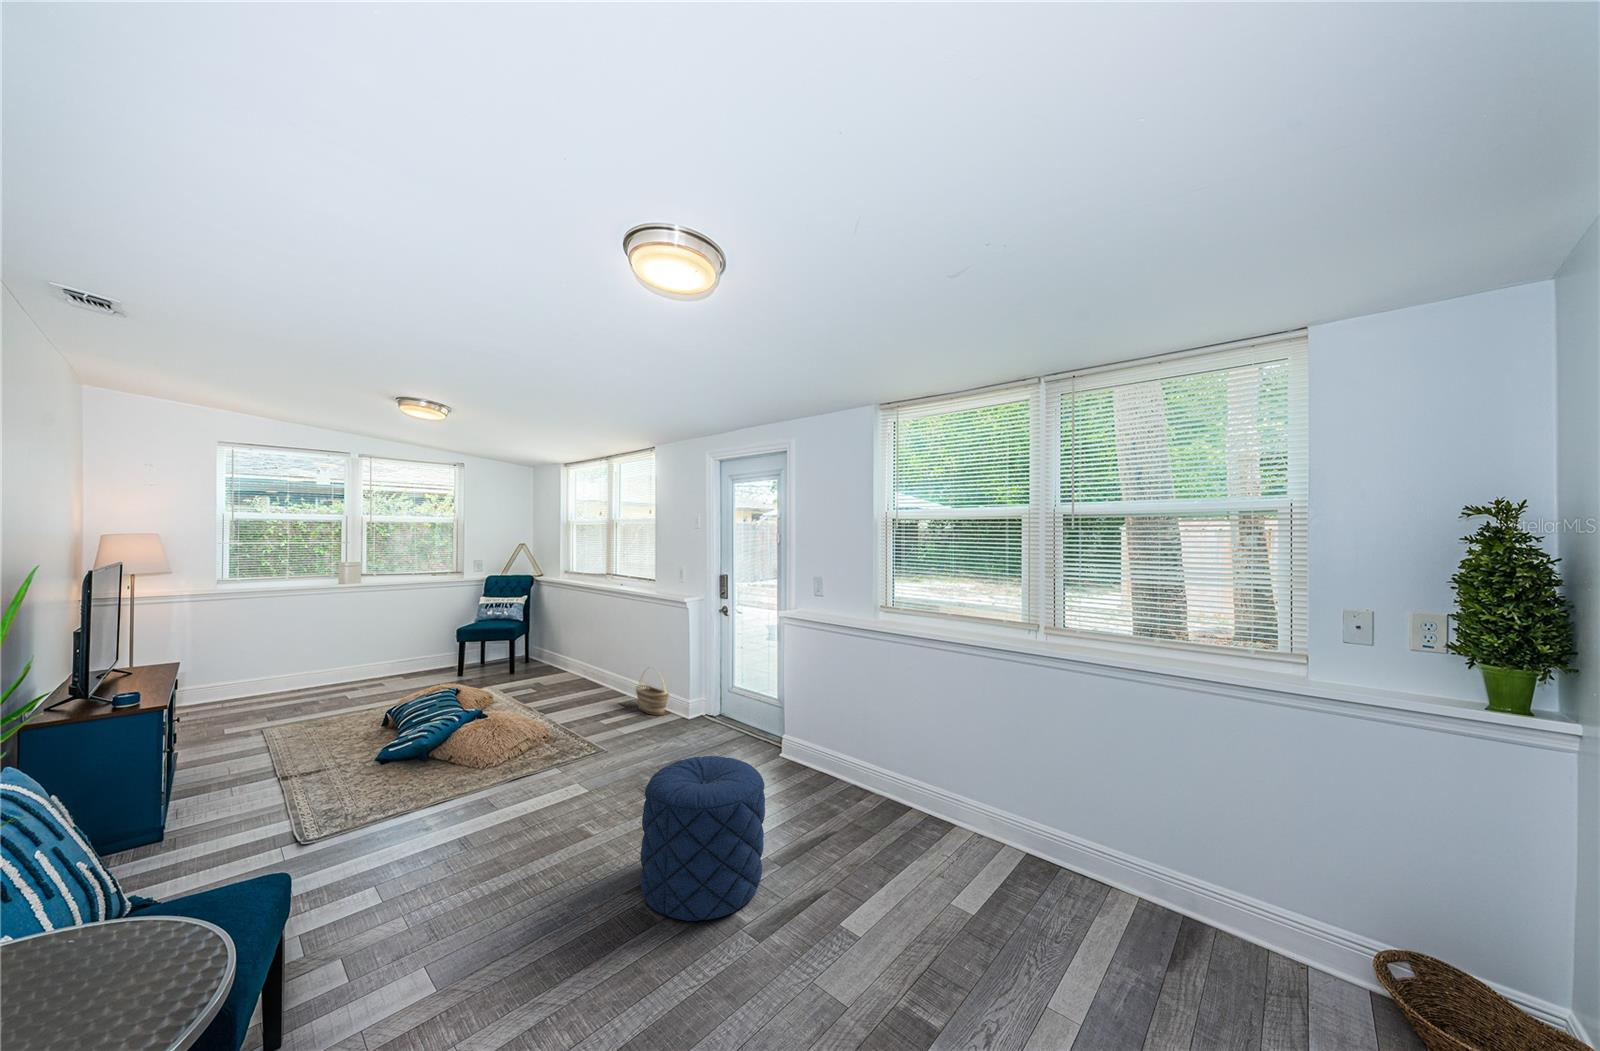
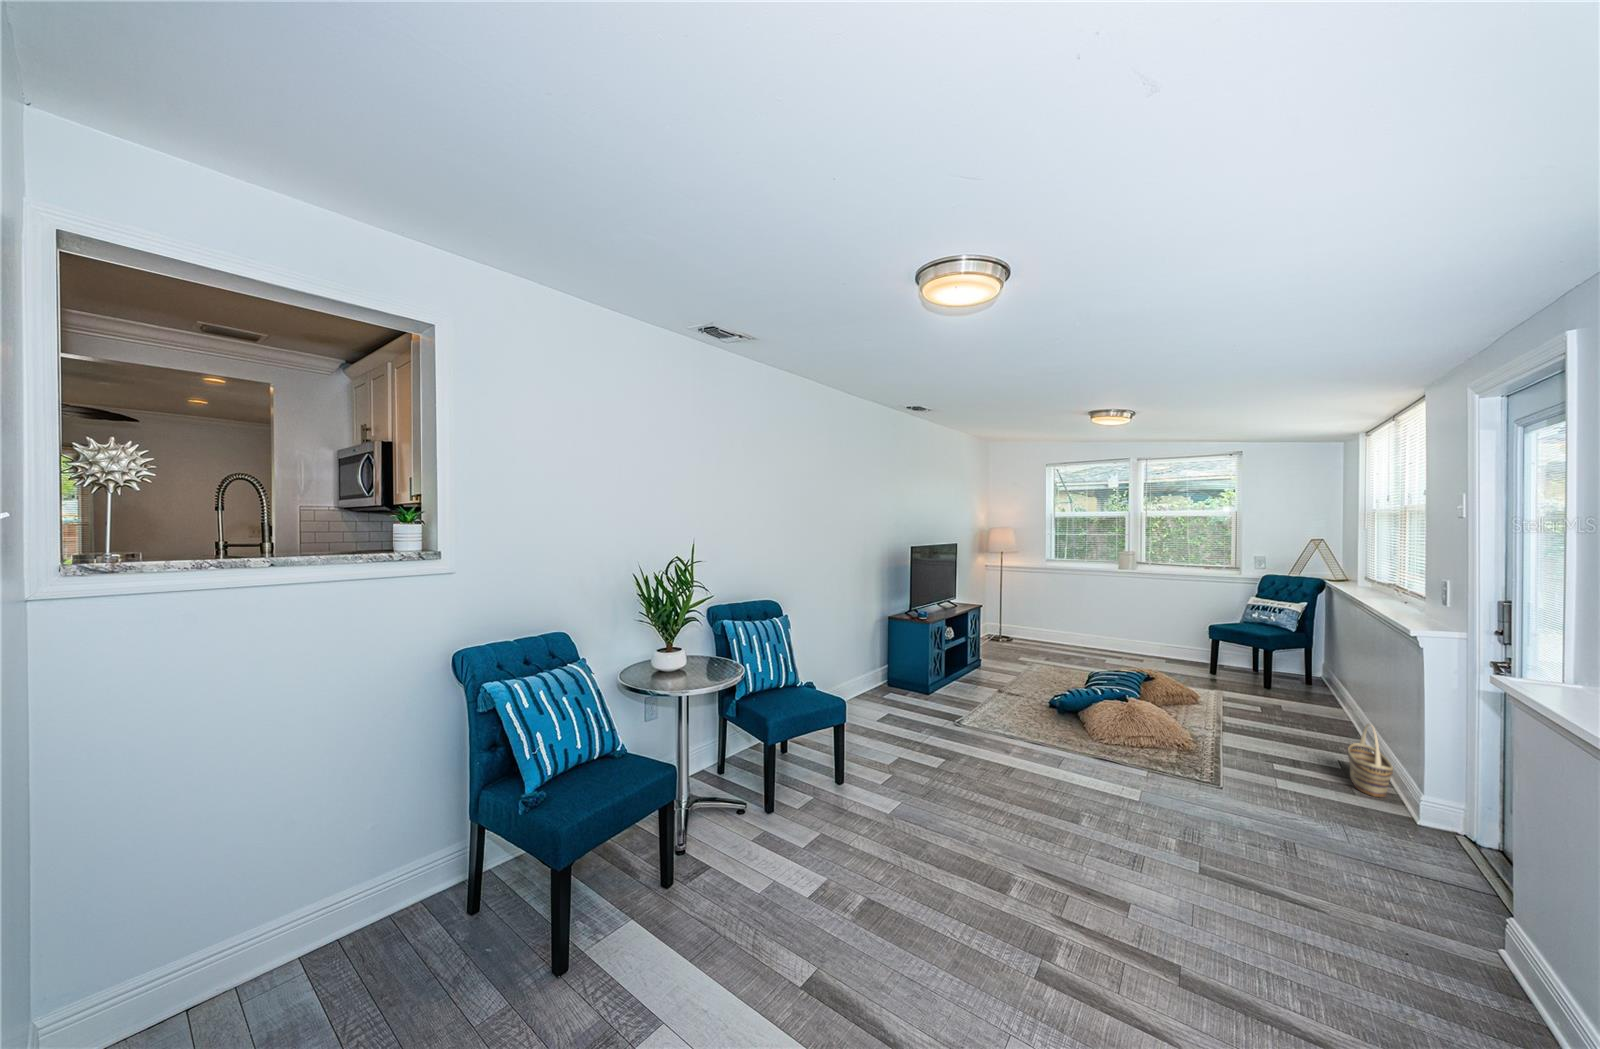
pouf: present [640,756,765,921] -> none [1013,772,1163,963]

